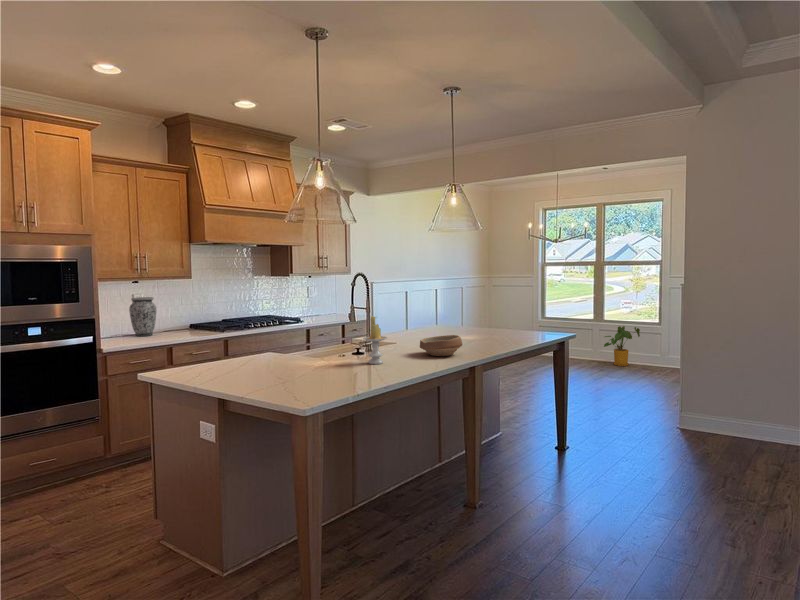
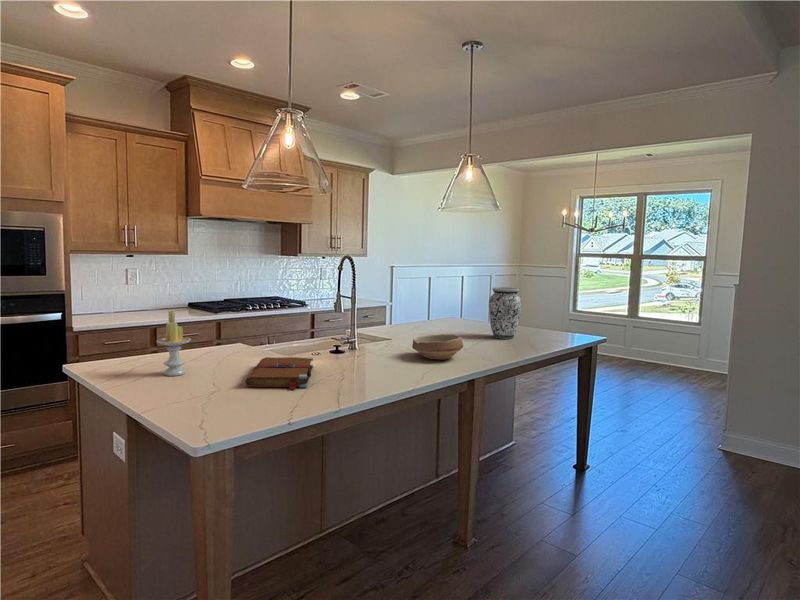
vase: present [129,297,156,336] -> present [489,287,521,339]
candle: present [364,316,387,364] -> present [156,310,191,376]
house plant: present [604,326,640,366] -> none [636,325,678,368]
book: none [298,358,348,381] -> present [245,357,313,389]

